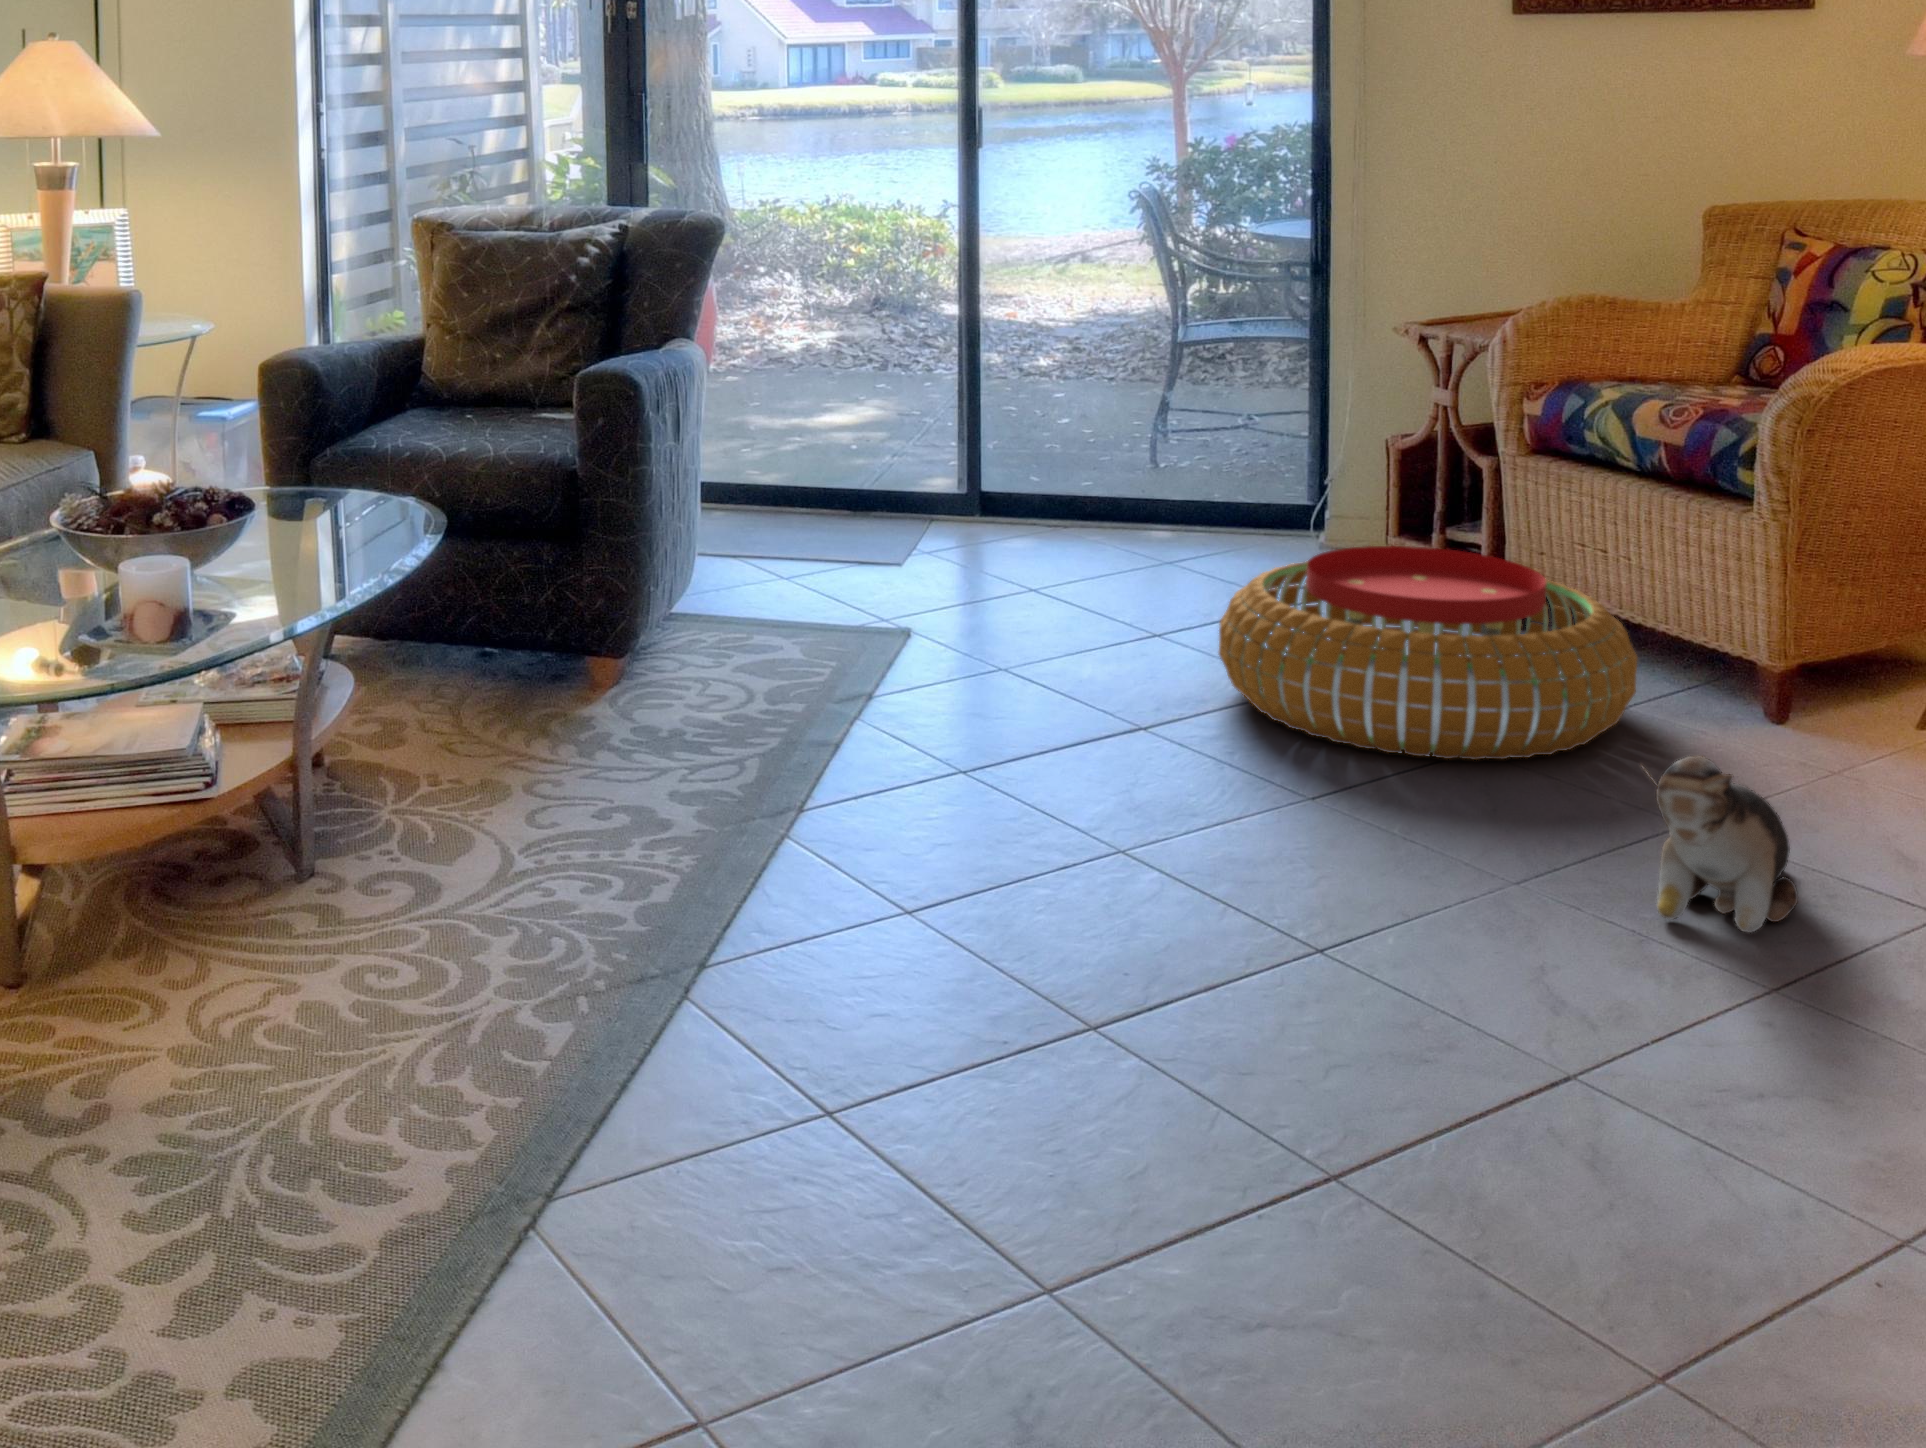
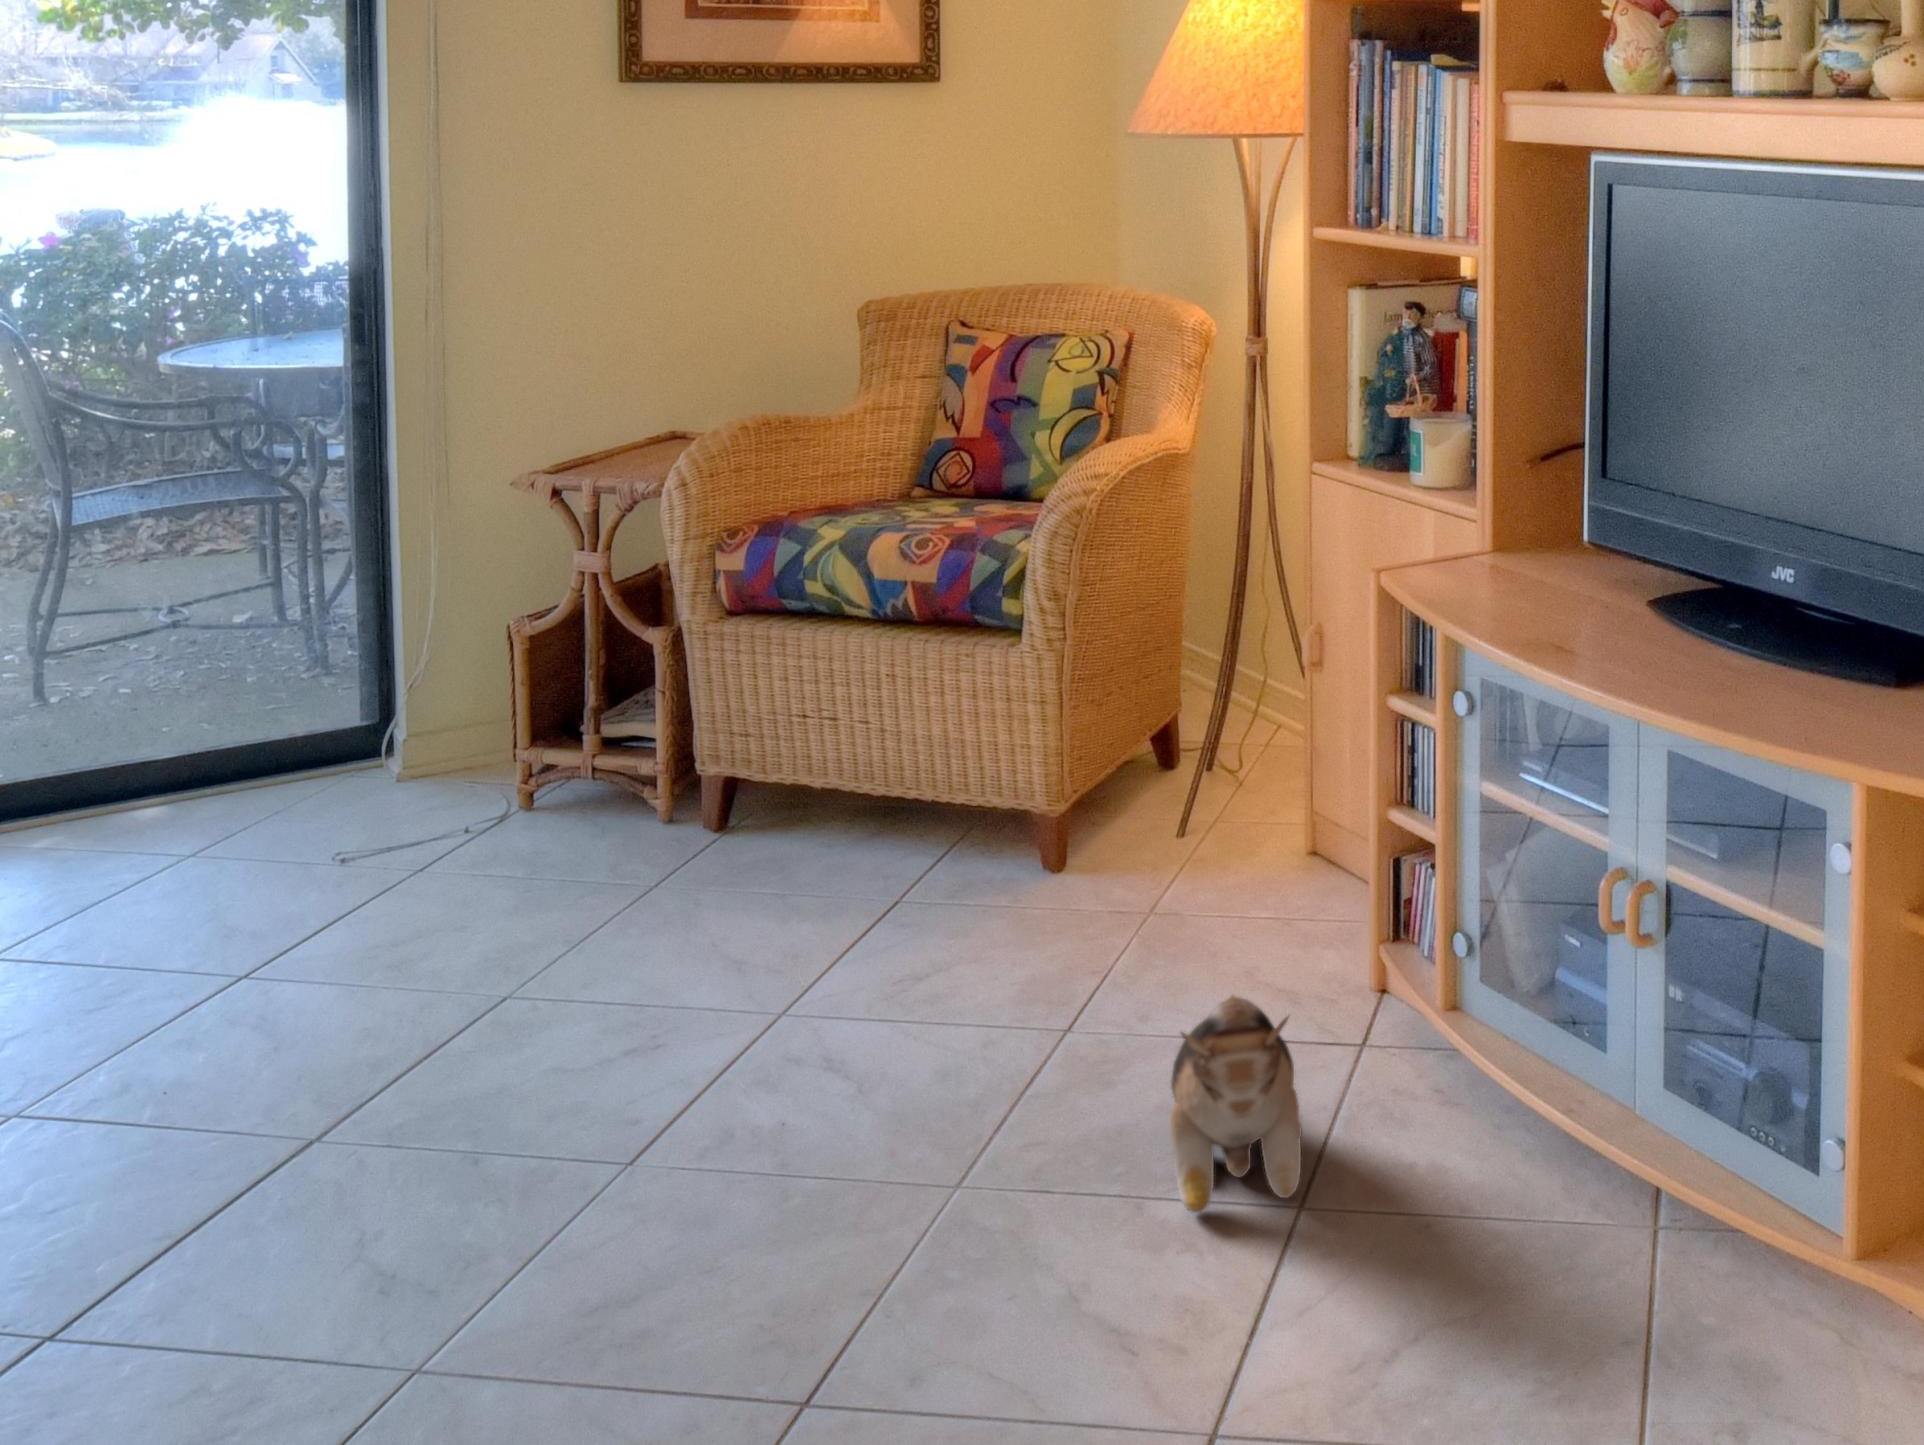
pouf: present [1219,546,1637,760] -> none [403,761,965,1081]

